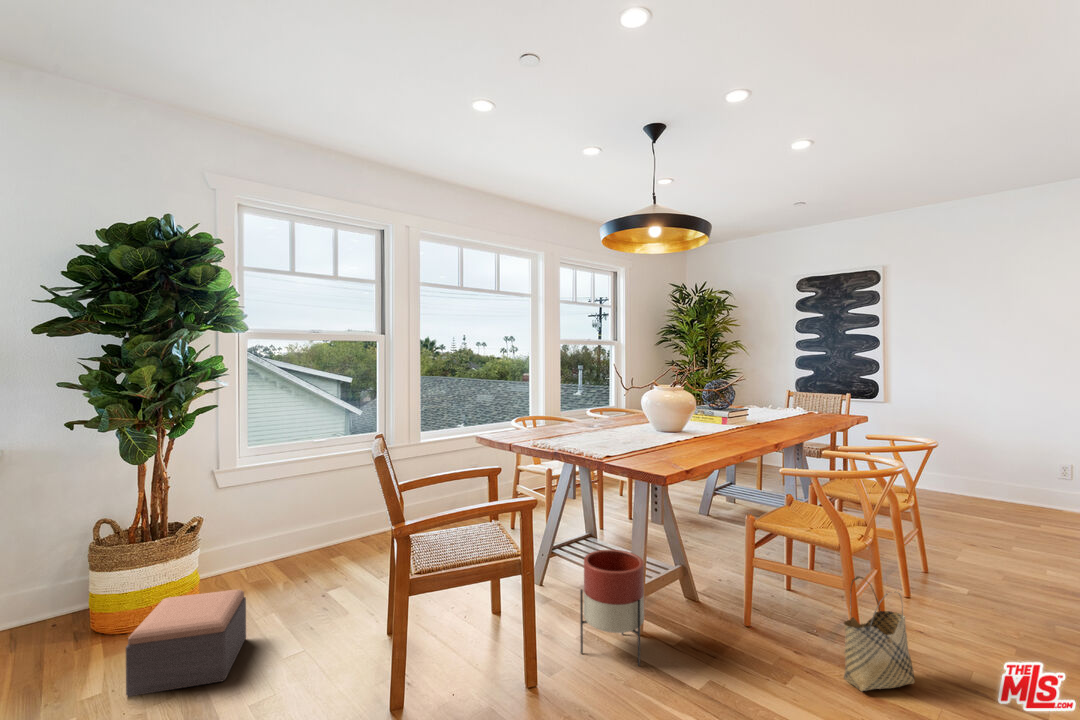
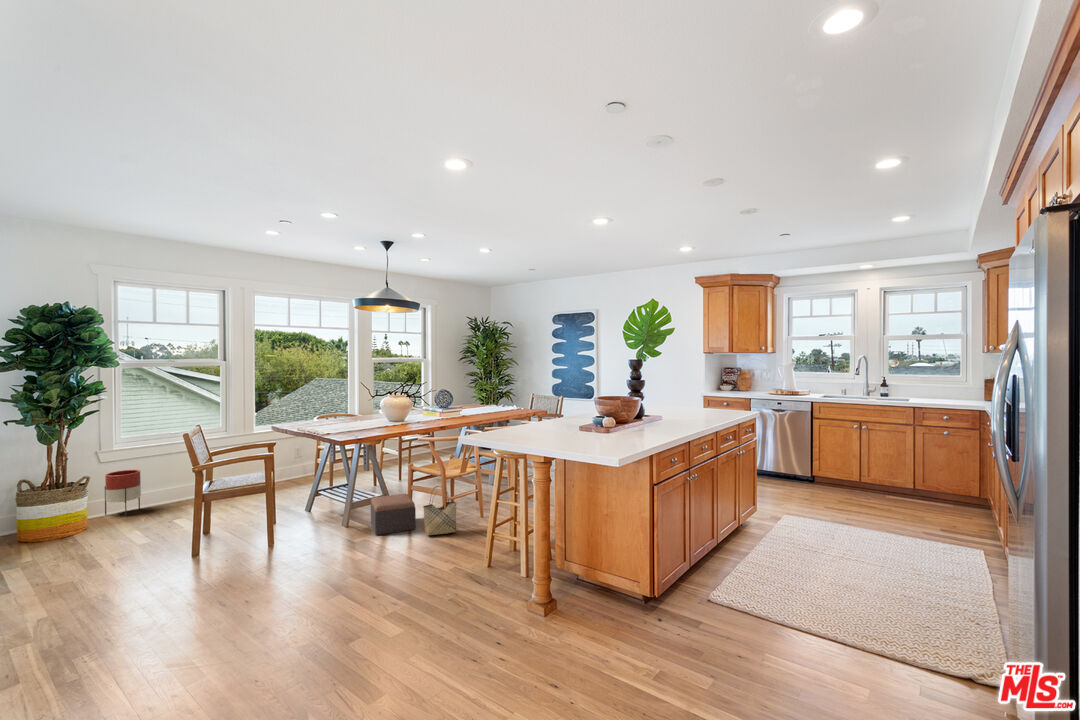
planter: present [580,550,644,666] -> present [105,470,141,517]
footstool: present [126,589,246,697] -> present [371,494,416,535]

